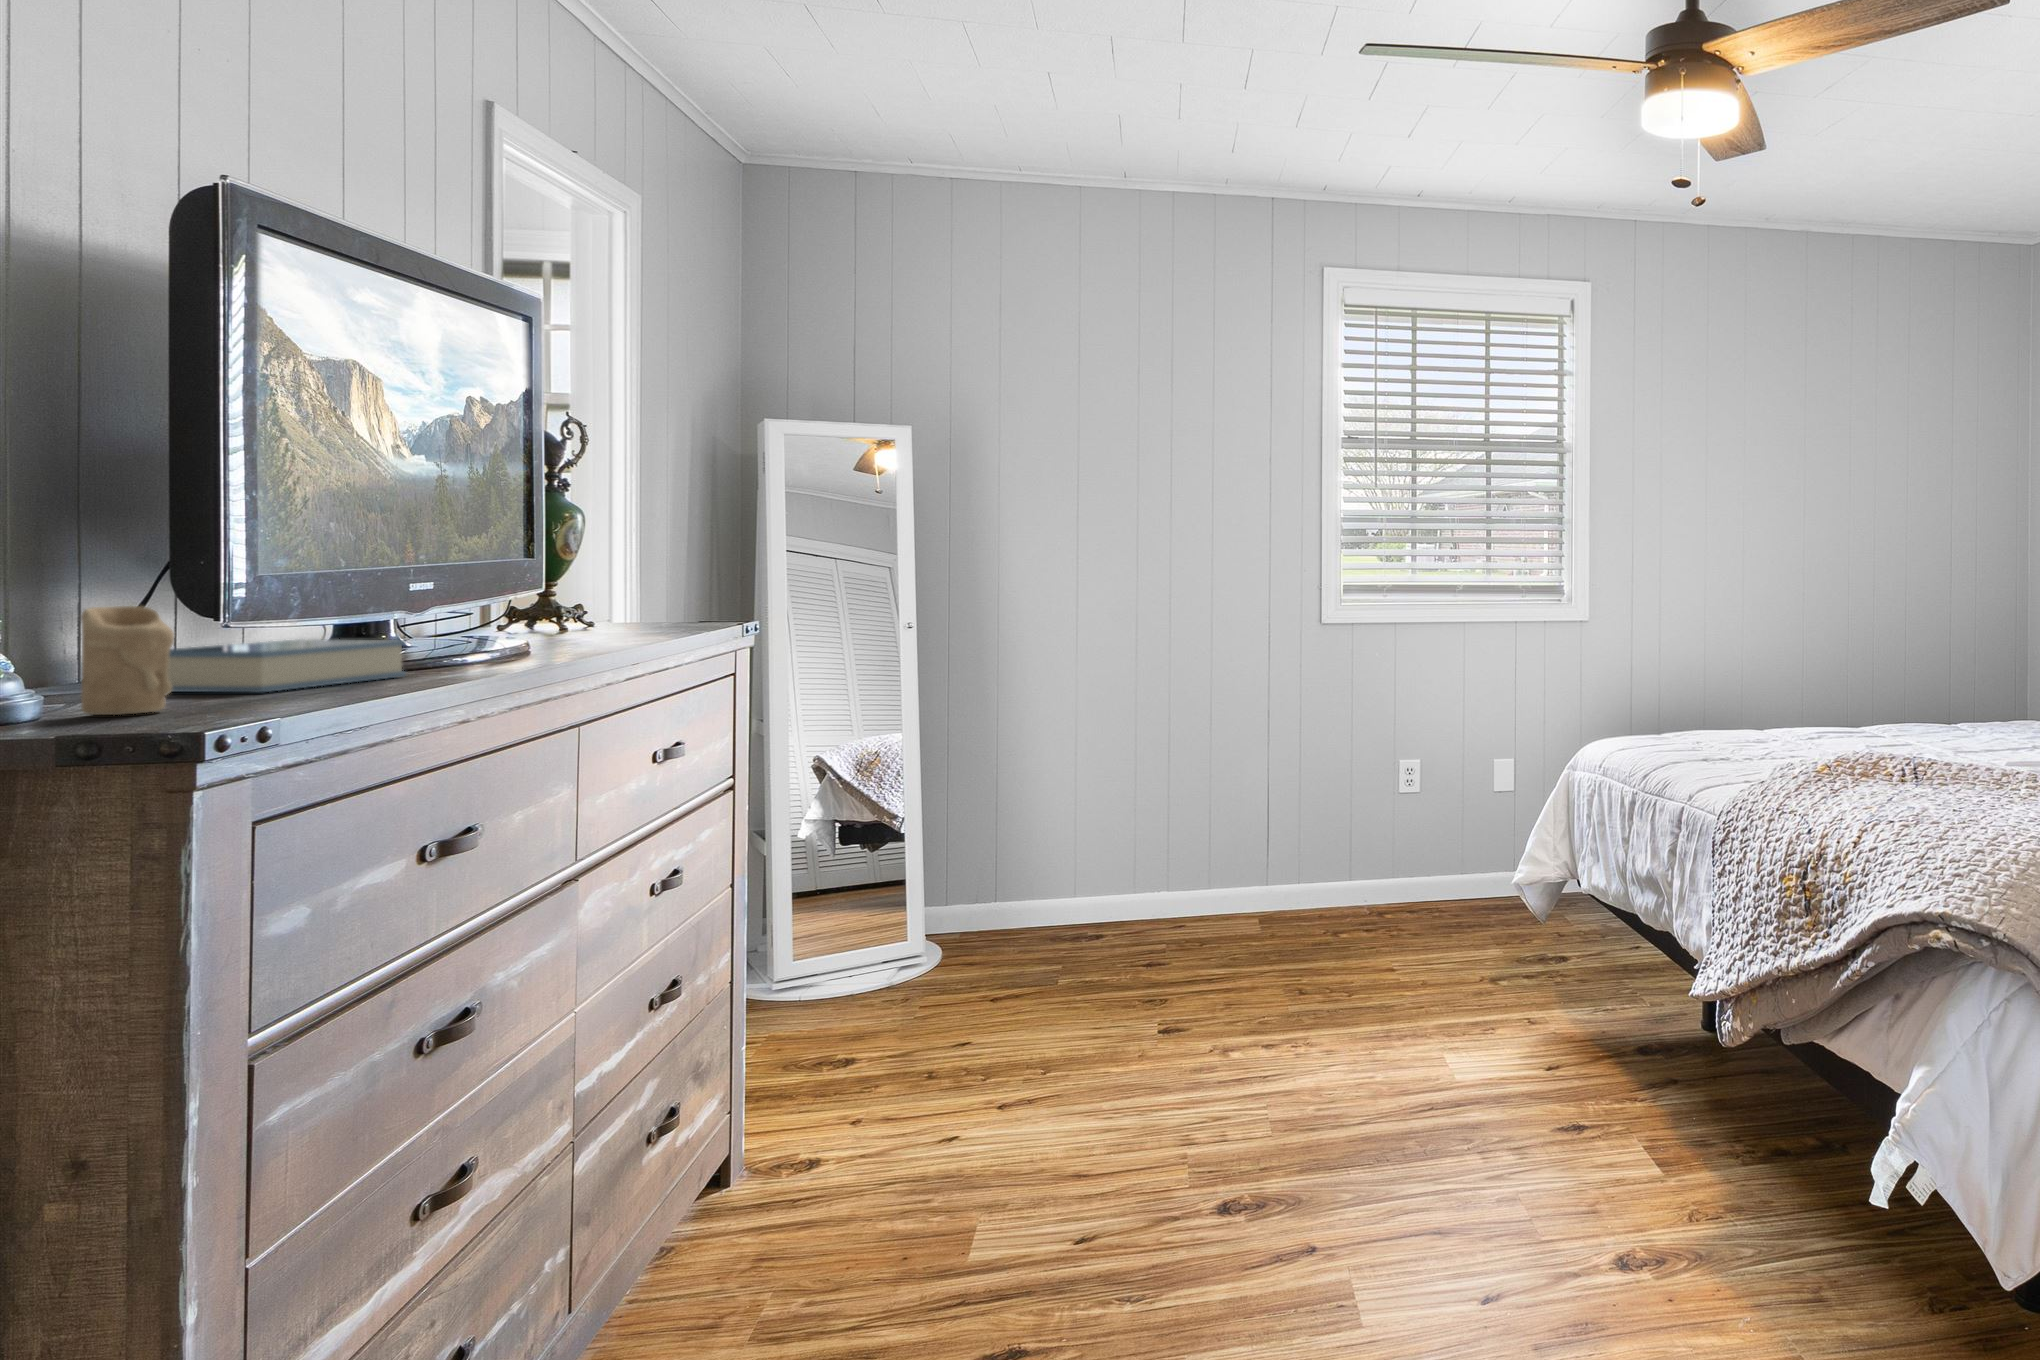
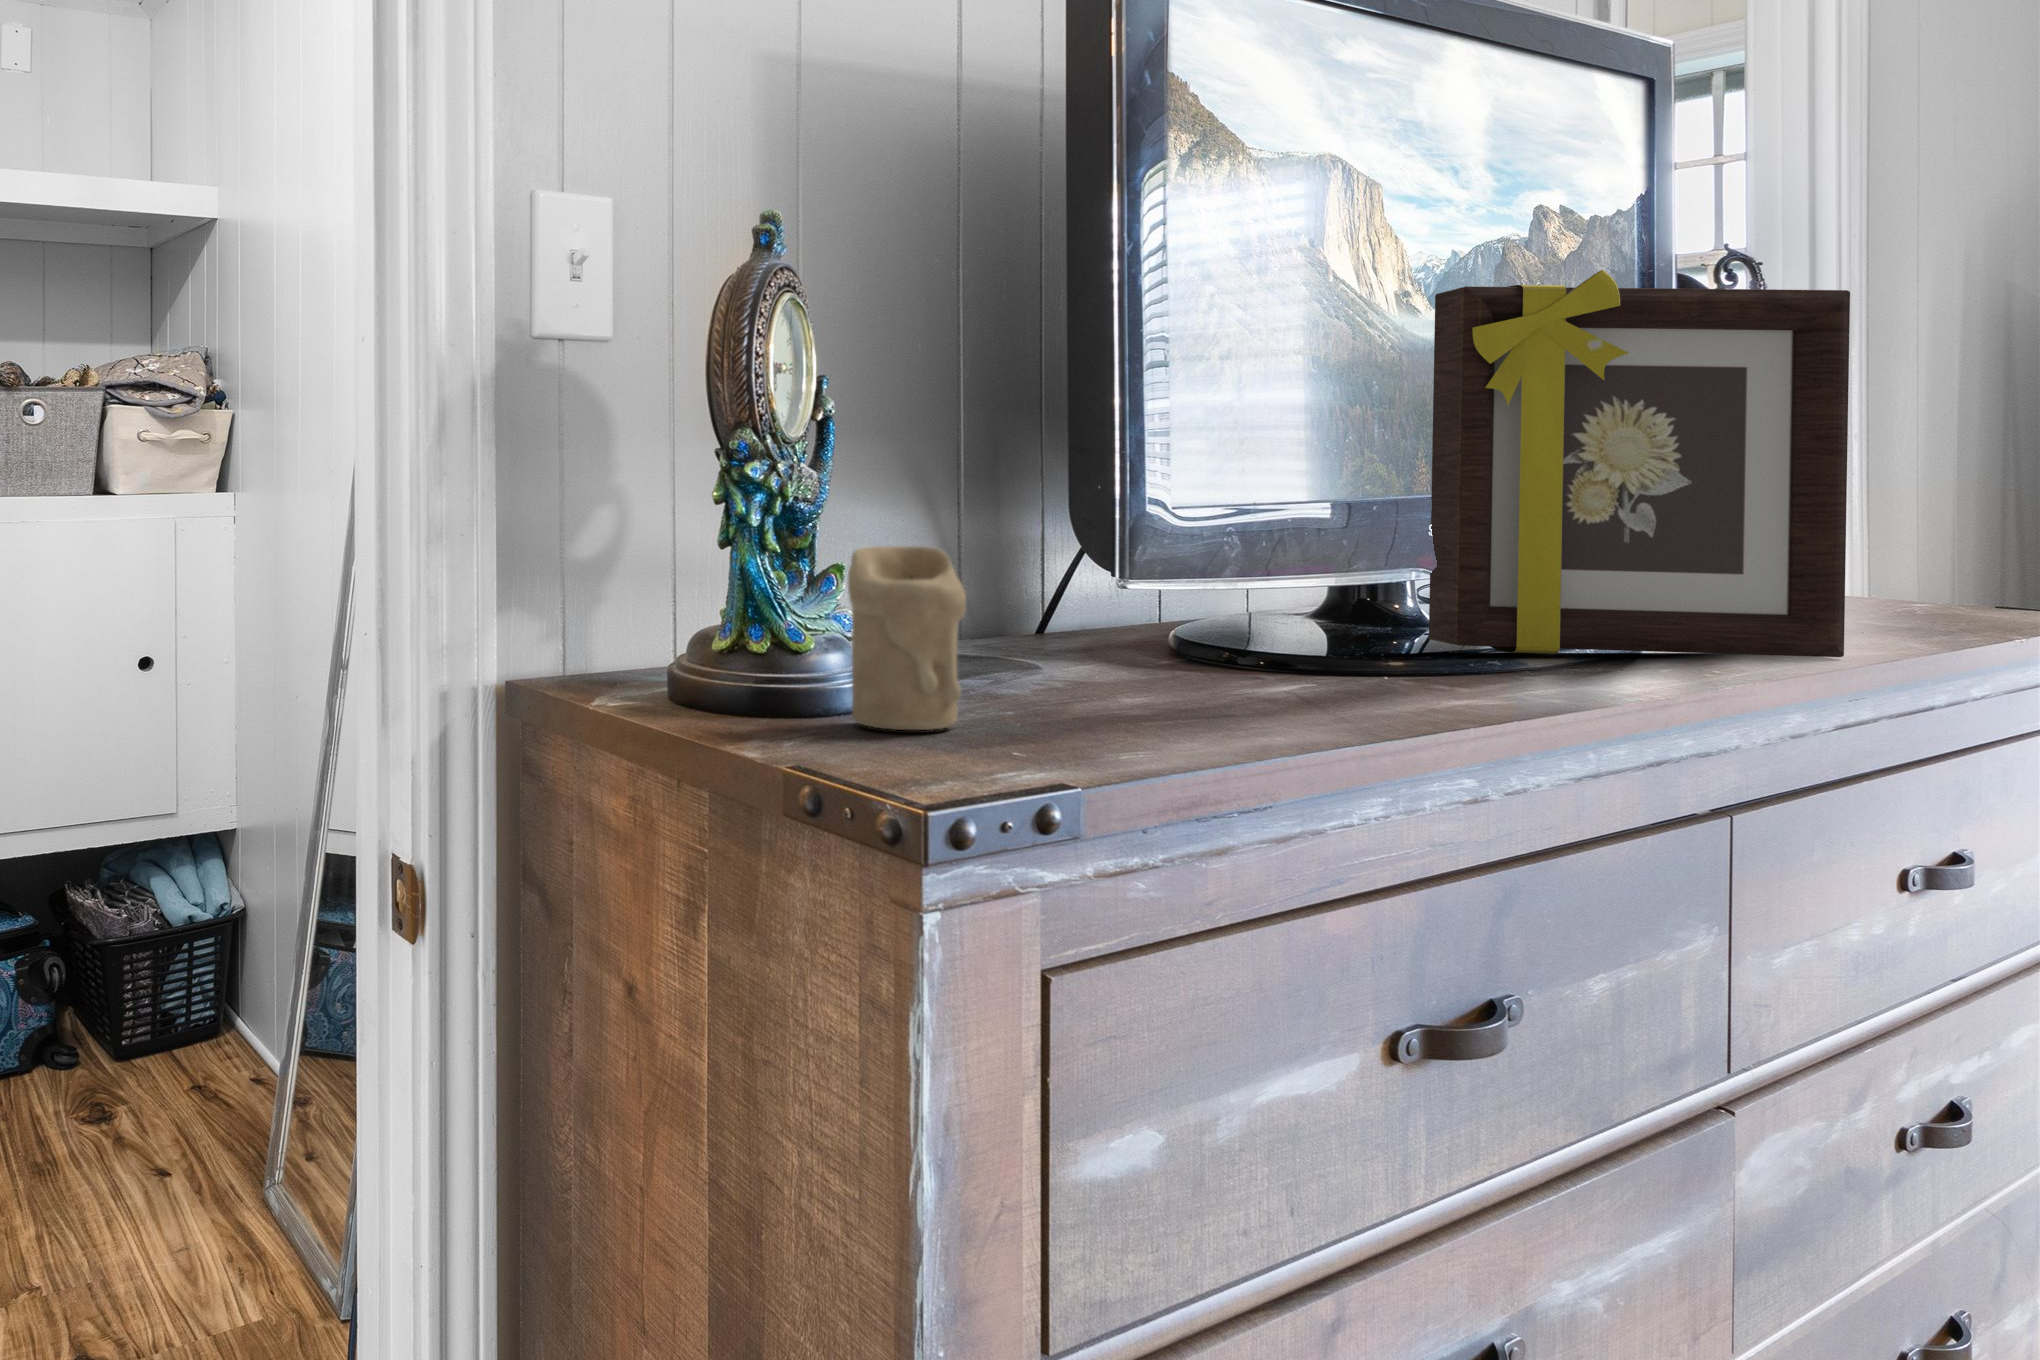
picture frame: none [408,444,636,657] -> present [1429,270,1850,657]
hardback book: present [168,639,406,692] -> none [1001,608,1386,702]

